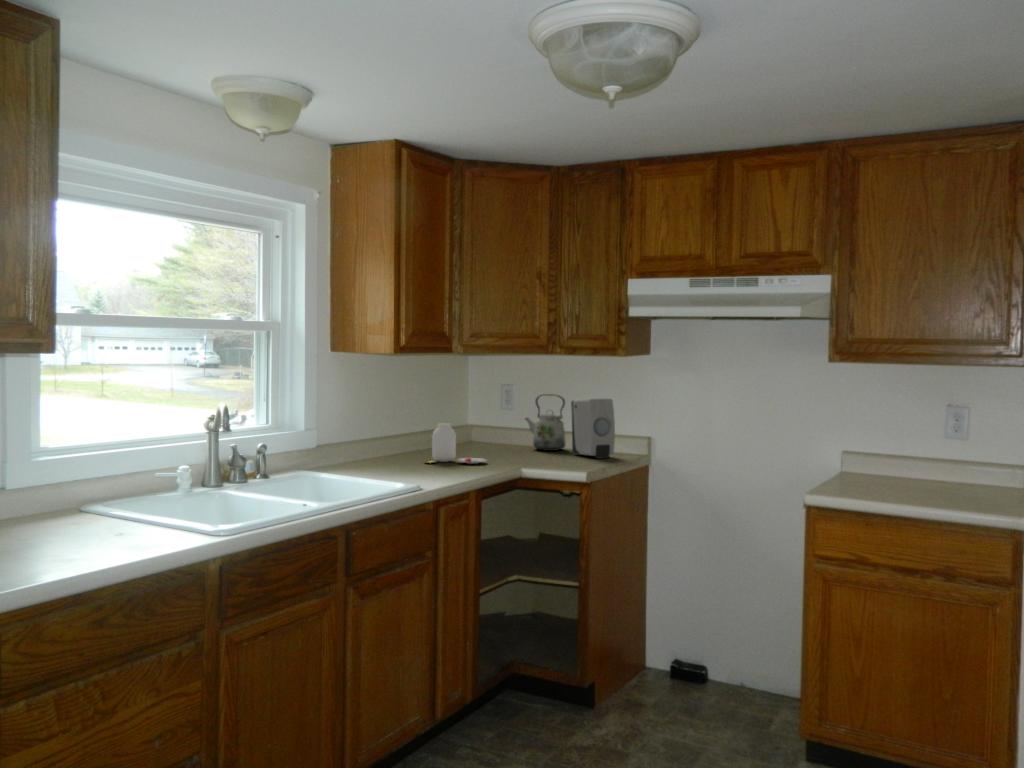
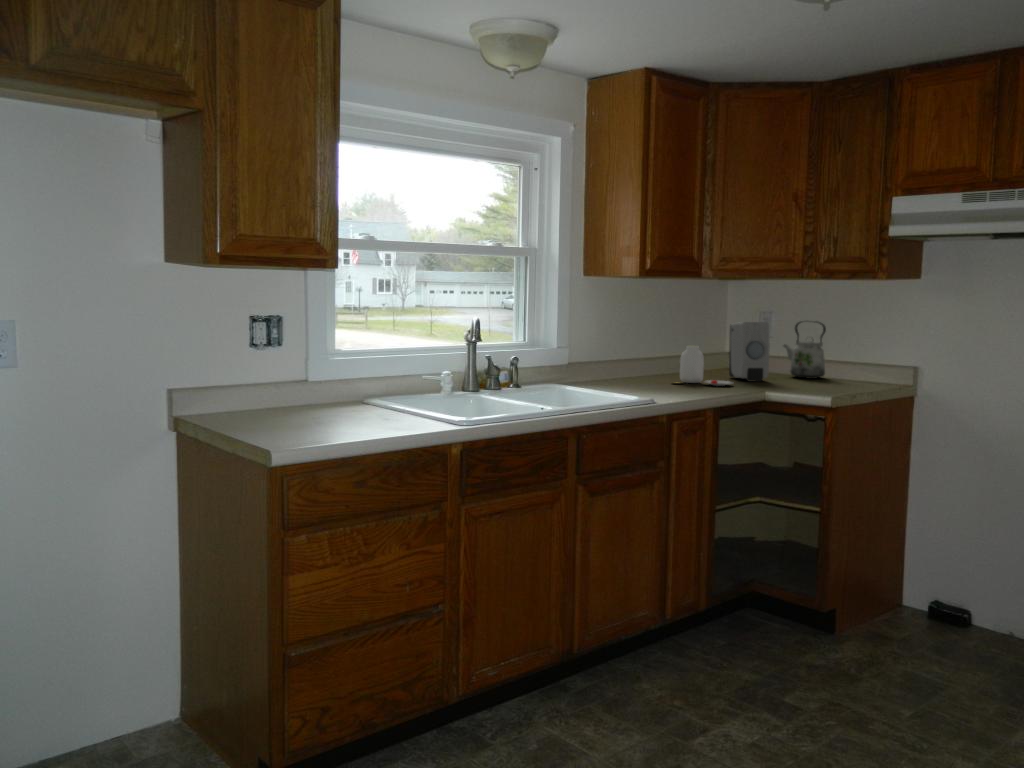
soap dispenser: present [571,399,615,458] -> present [729,322,770,381]

